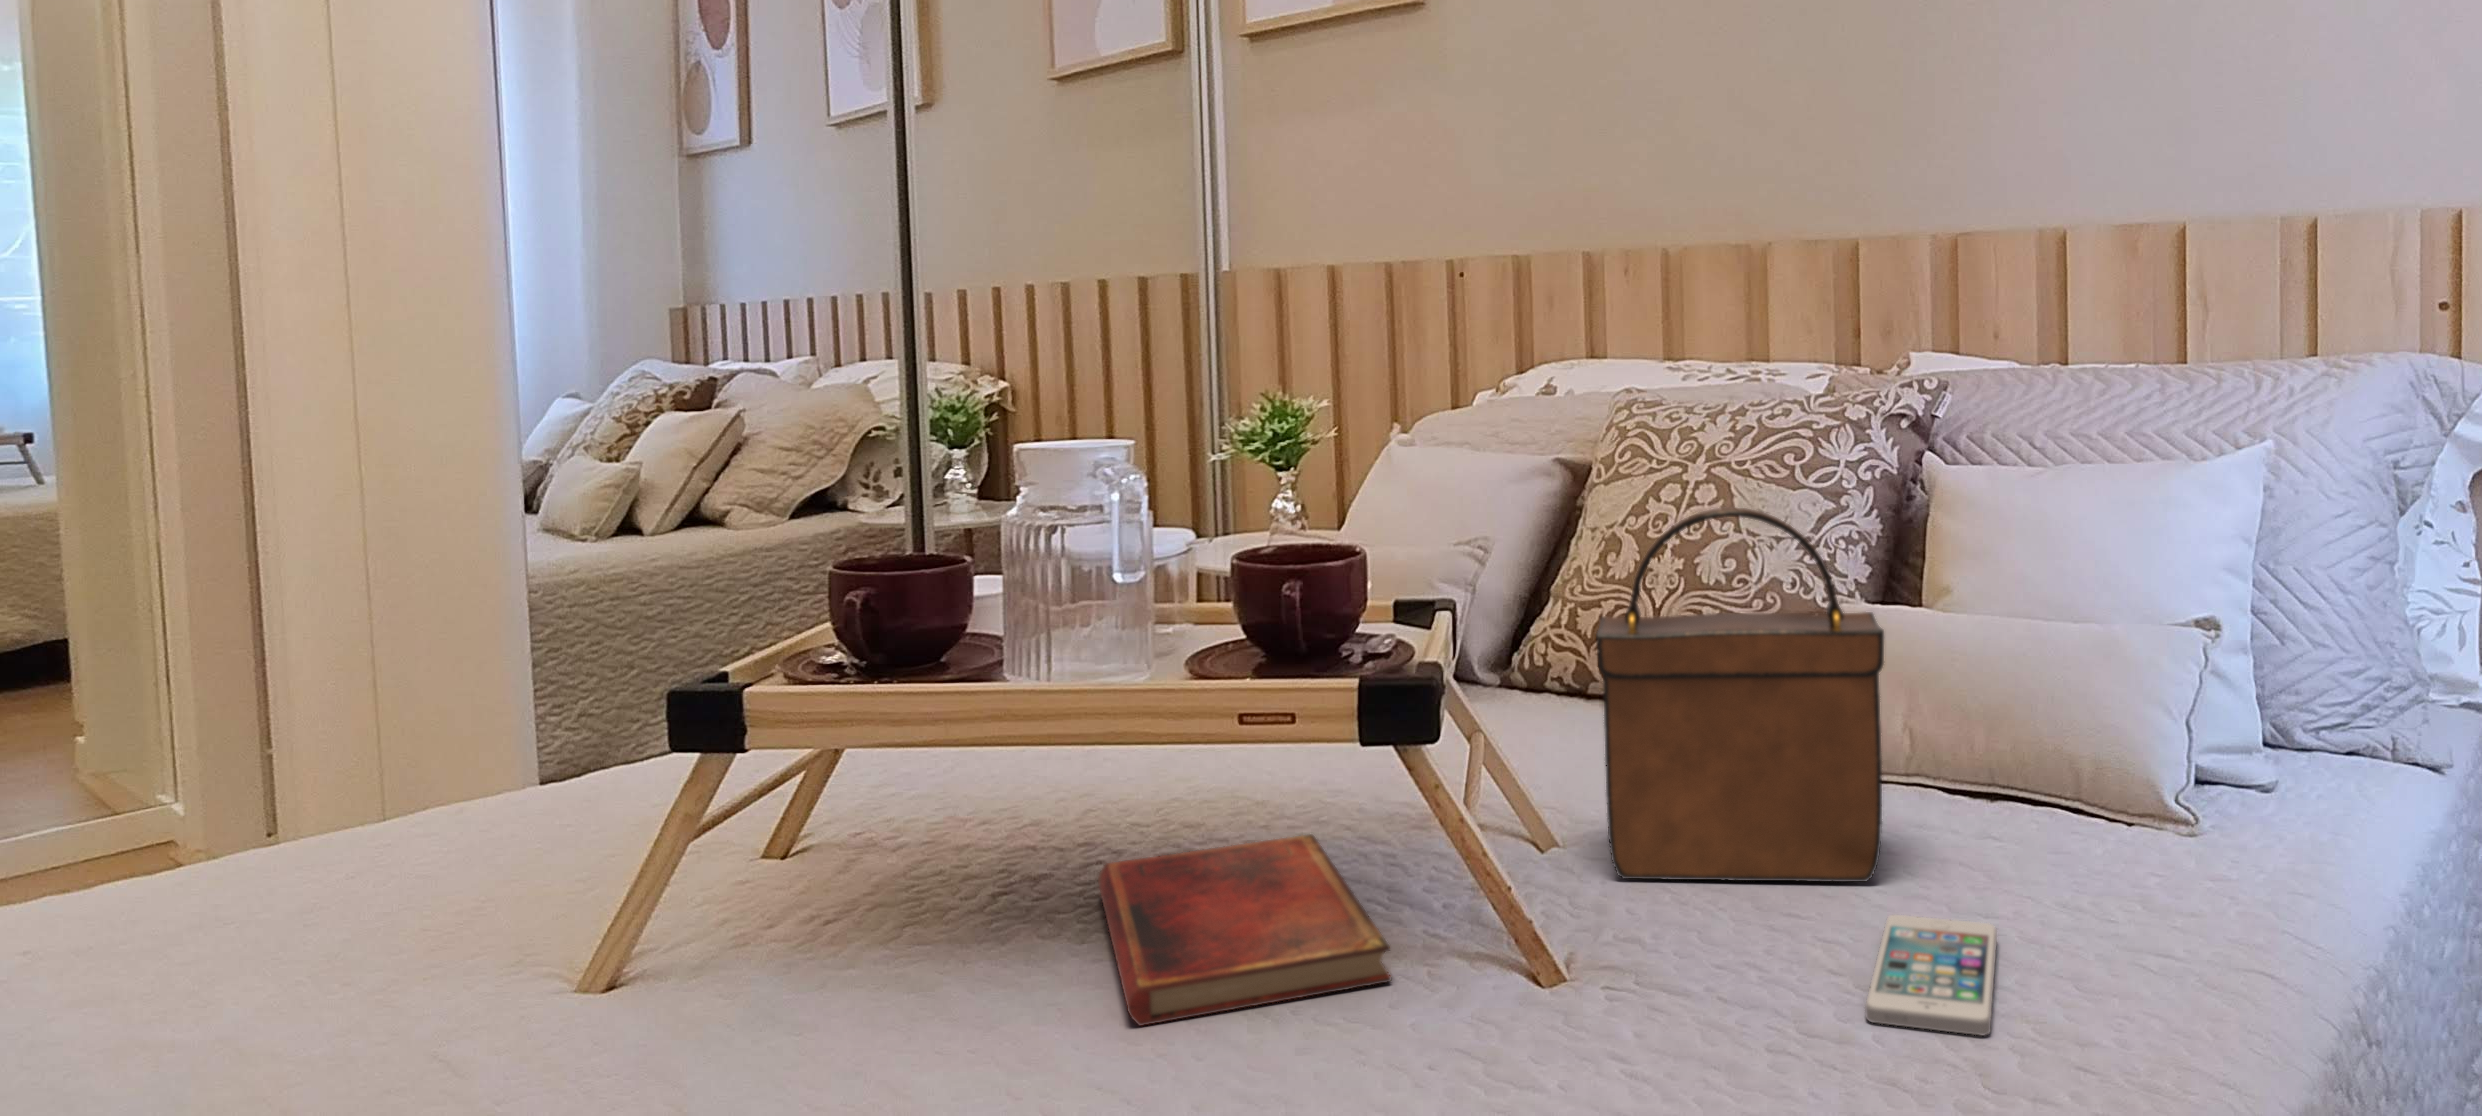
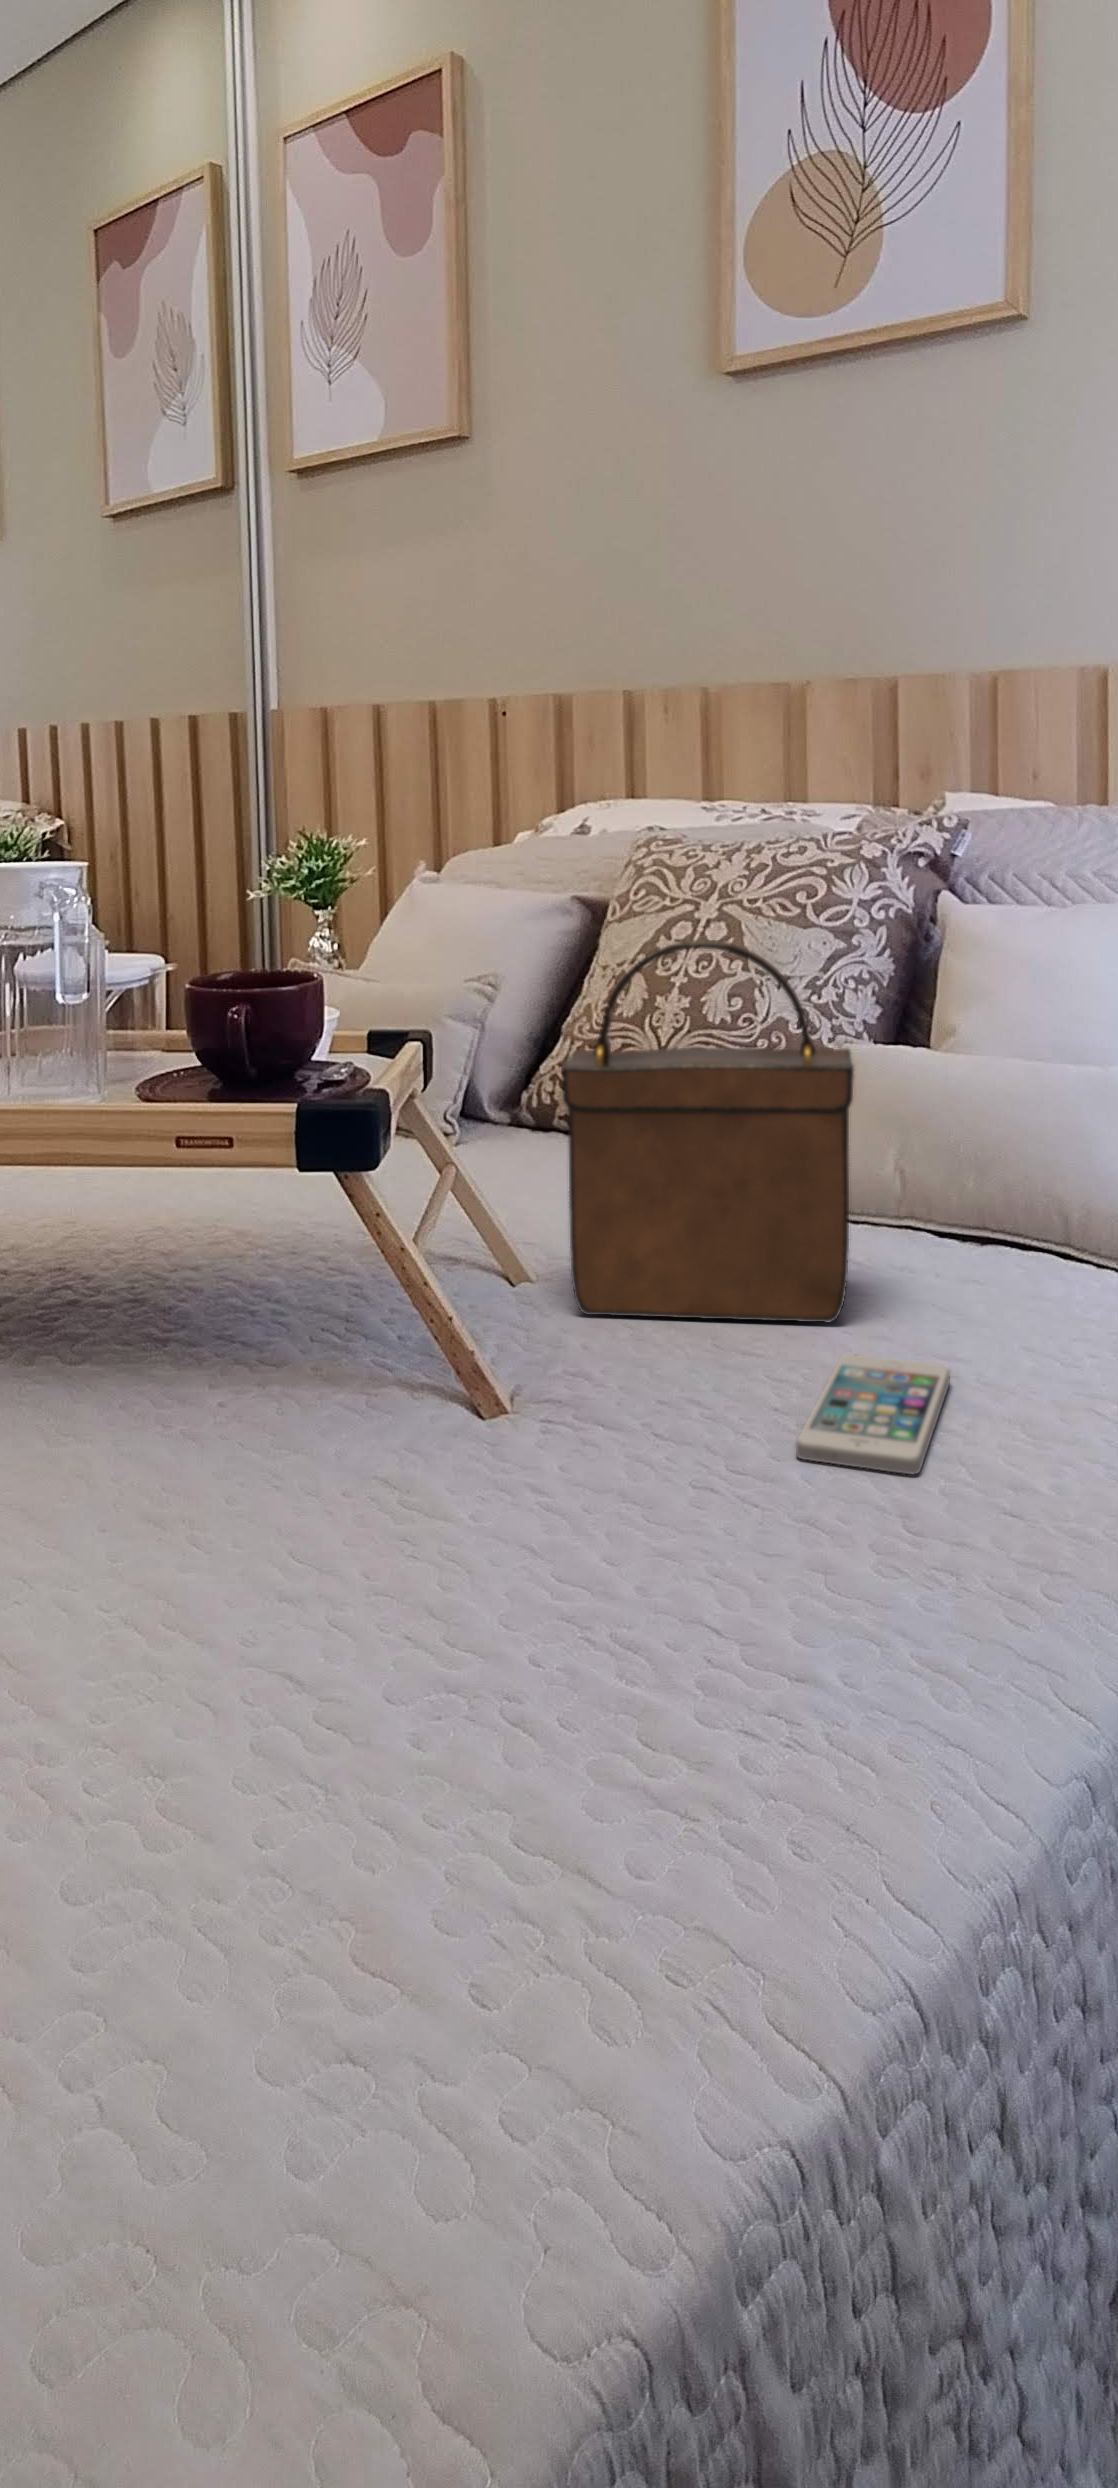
diary: present [1098,834,1391,1026] -> none [55,1264,327,1445]

